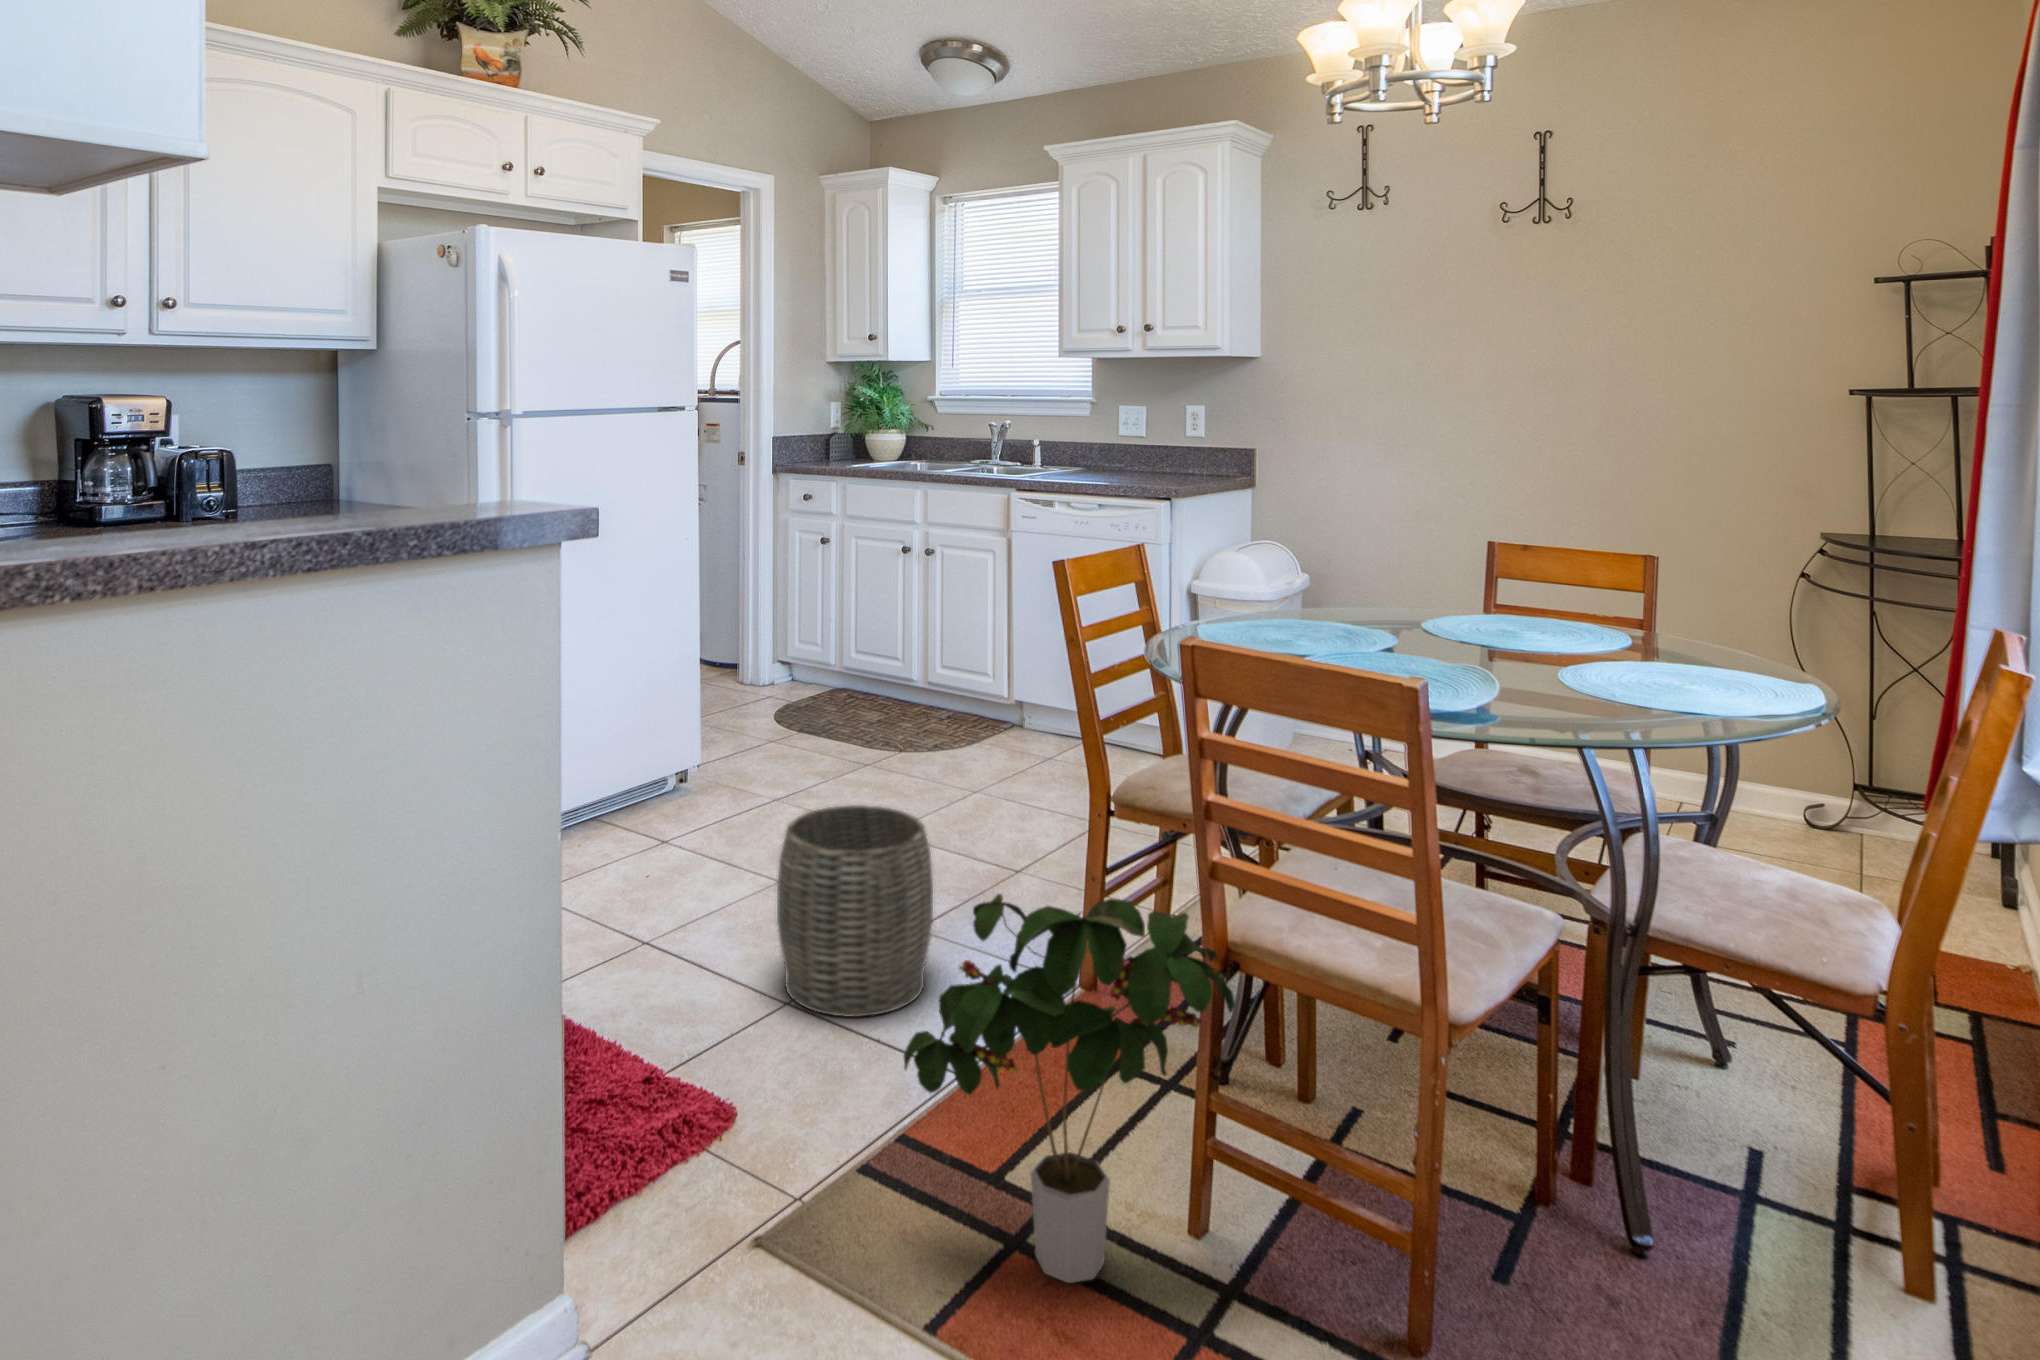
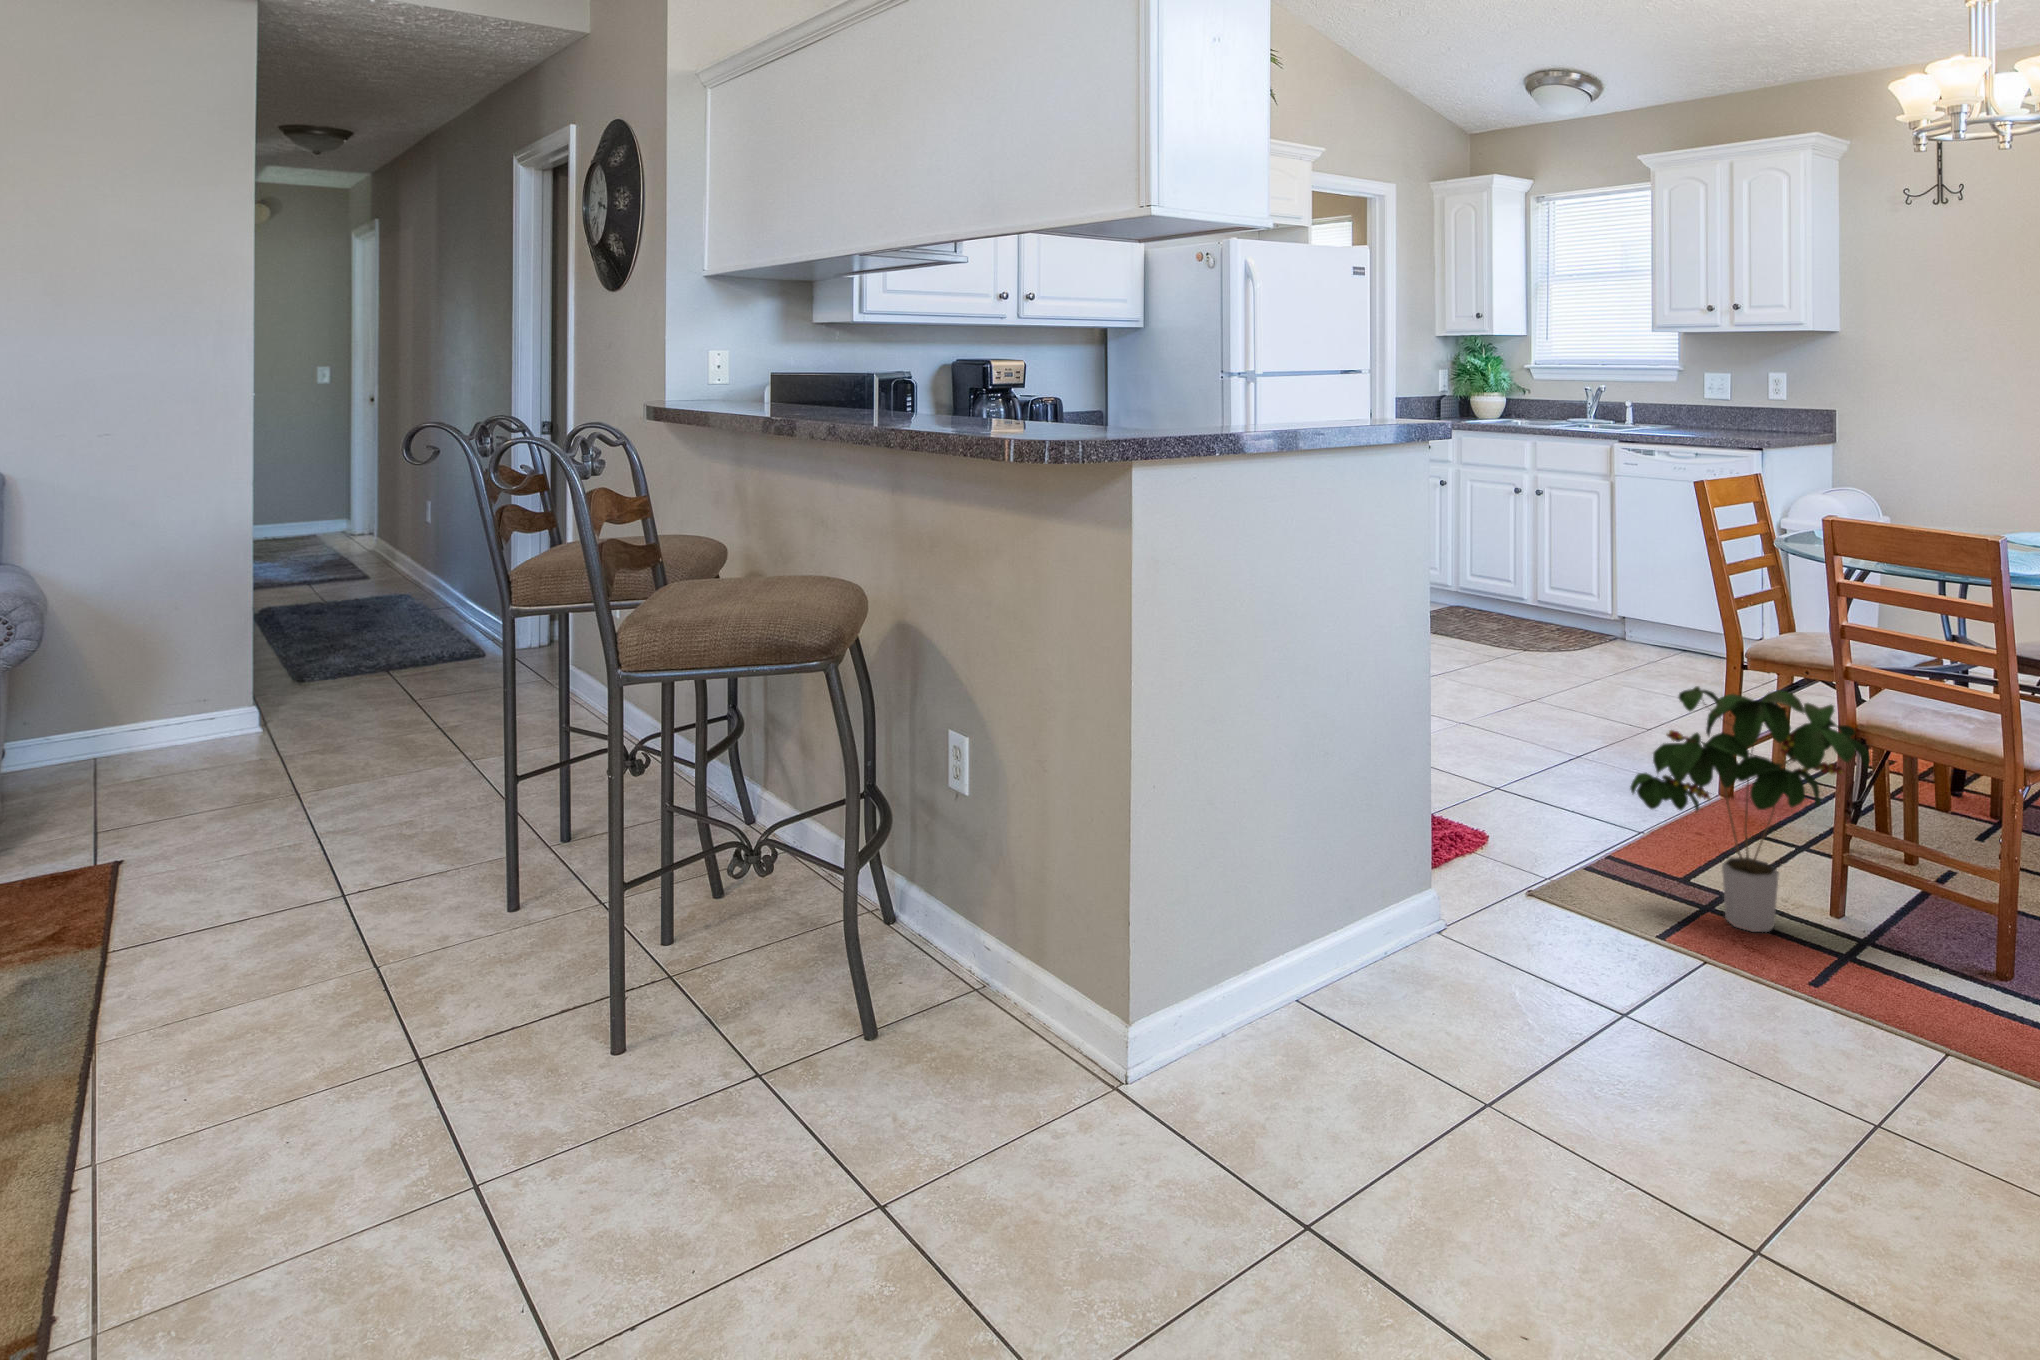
woven basket: present [777,805,933,1017] -> none [1489,659,1606,799]

